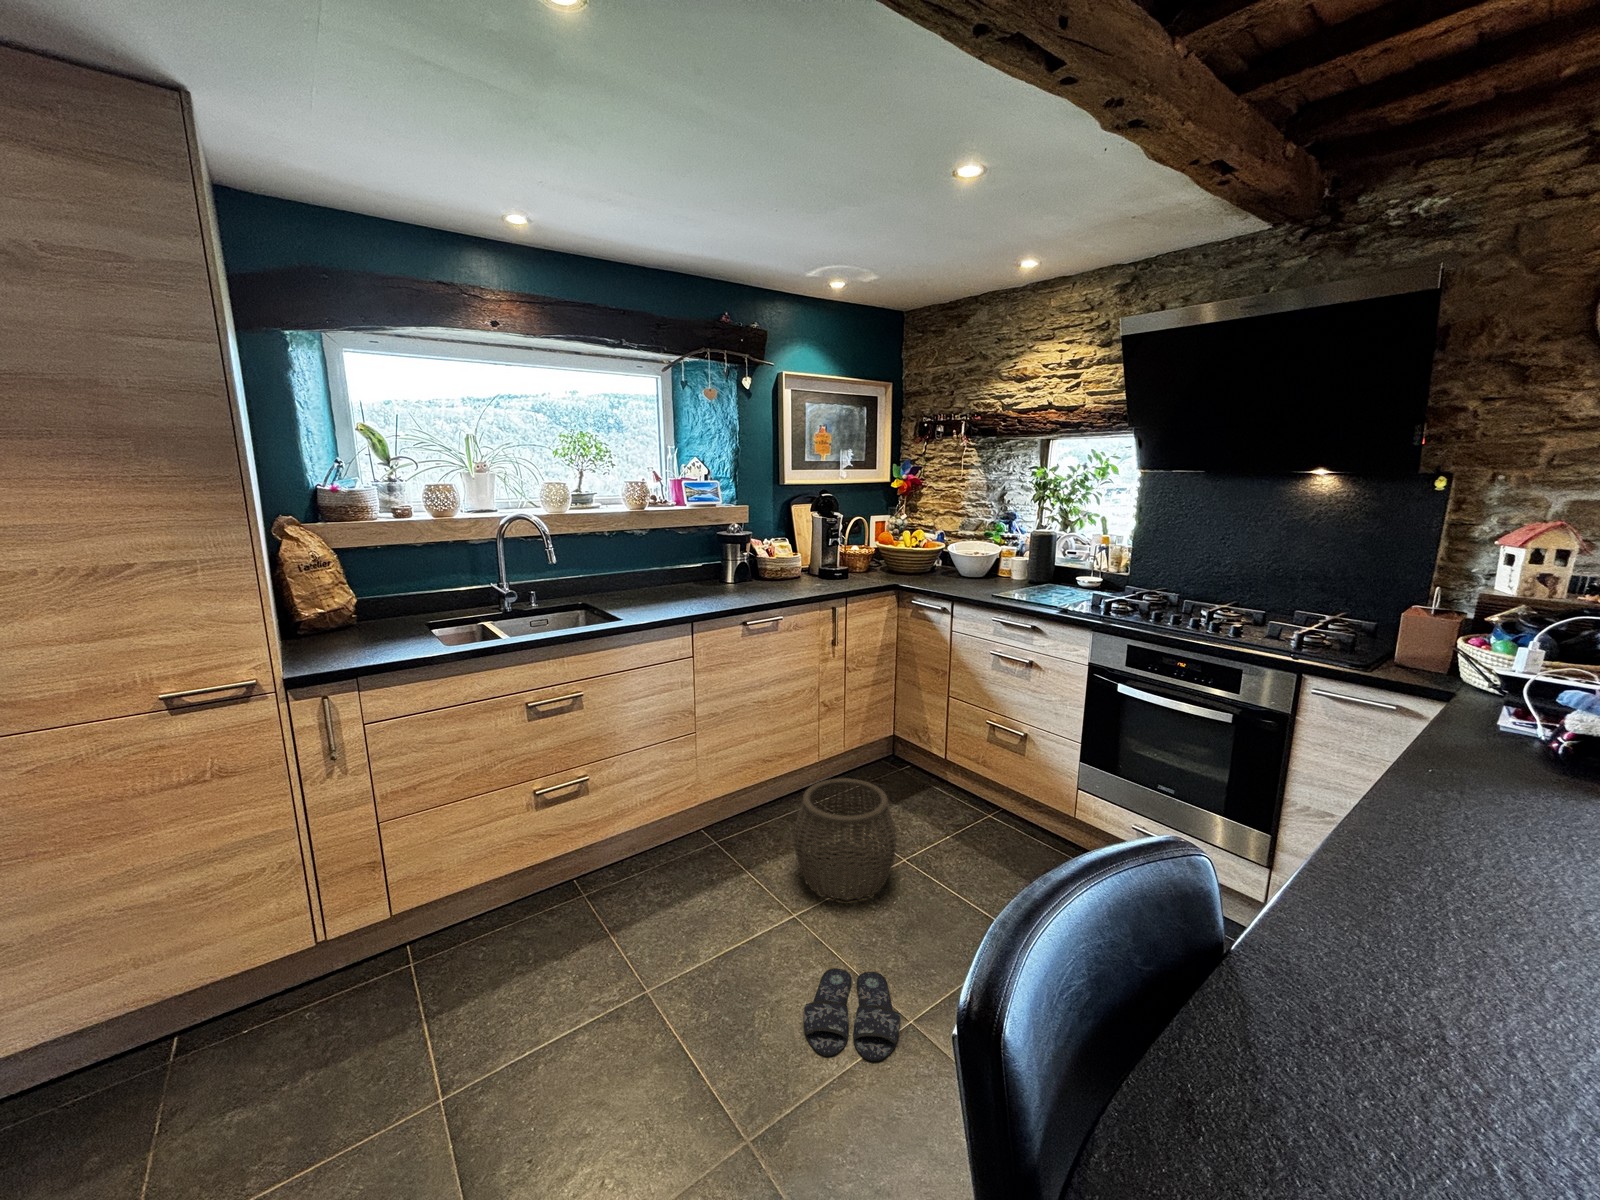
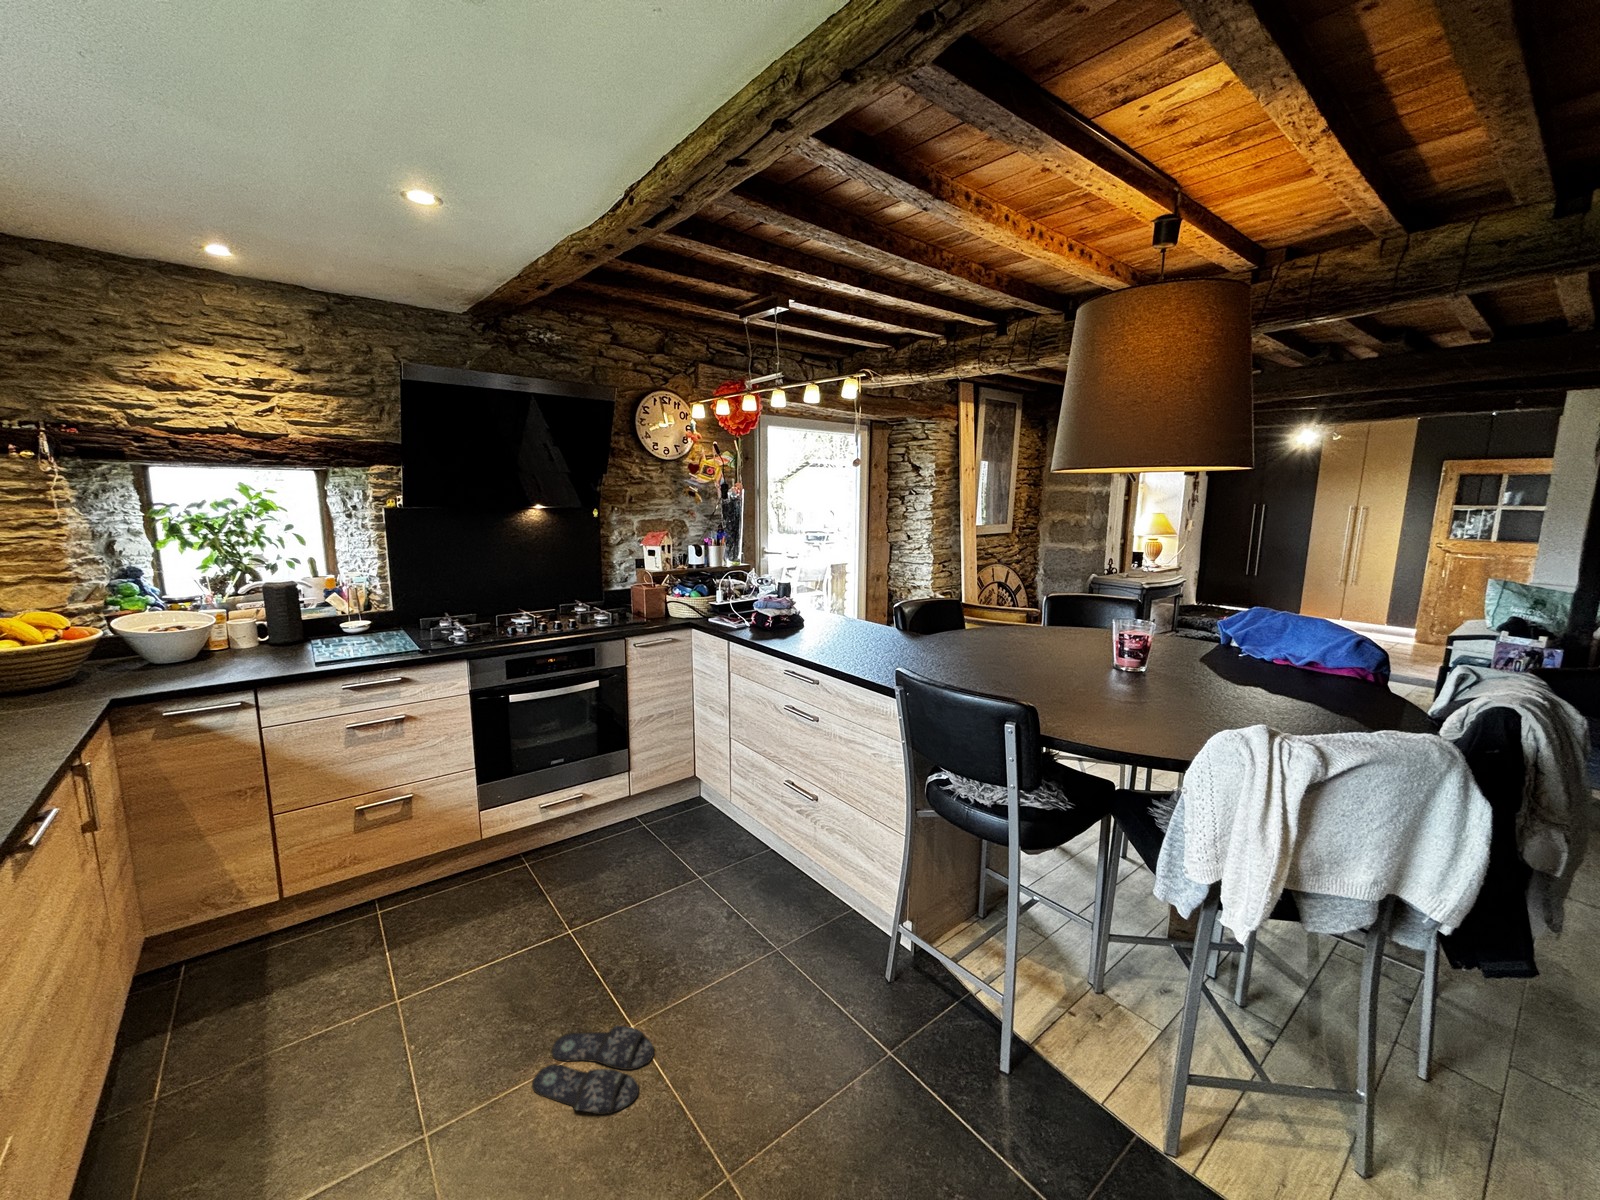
woven basket: present [794,778,897,901] -> none [290,922,454,1107]

